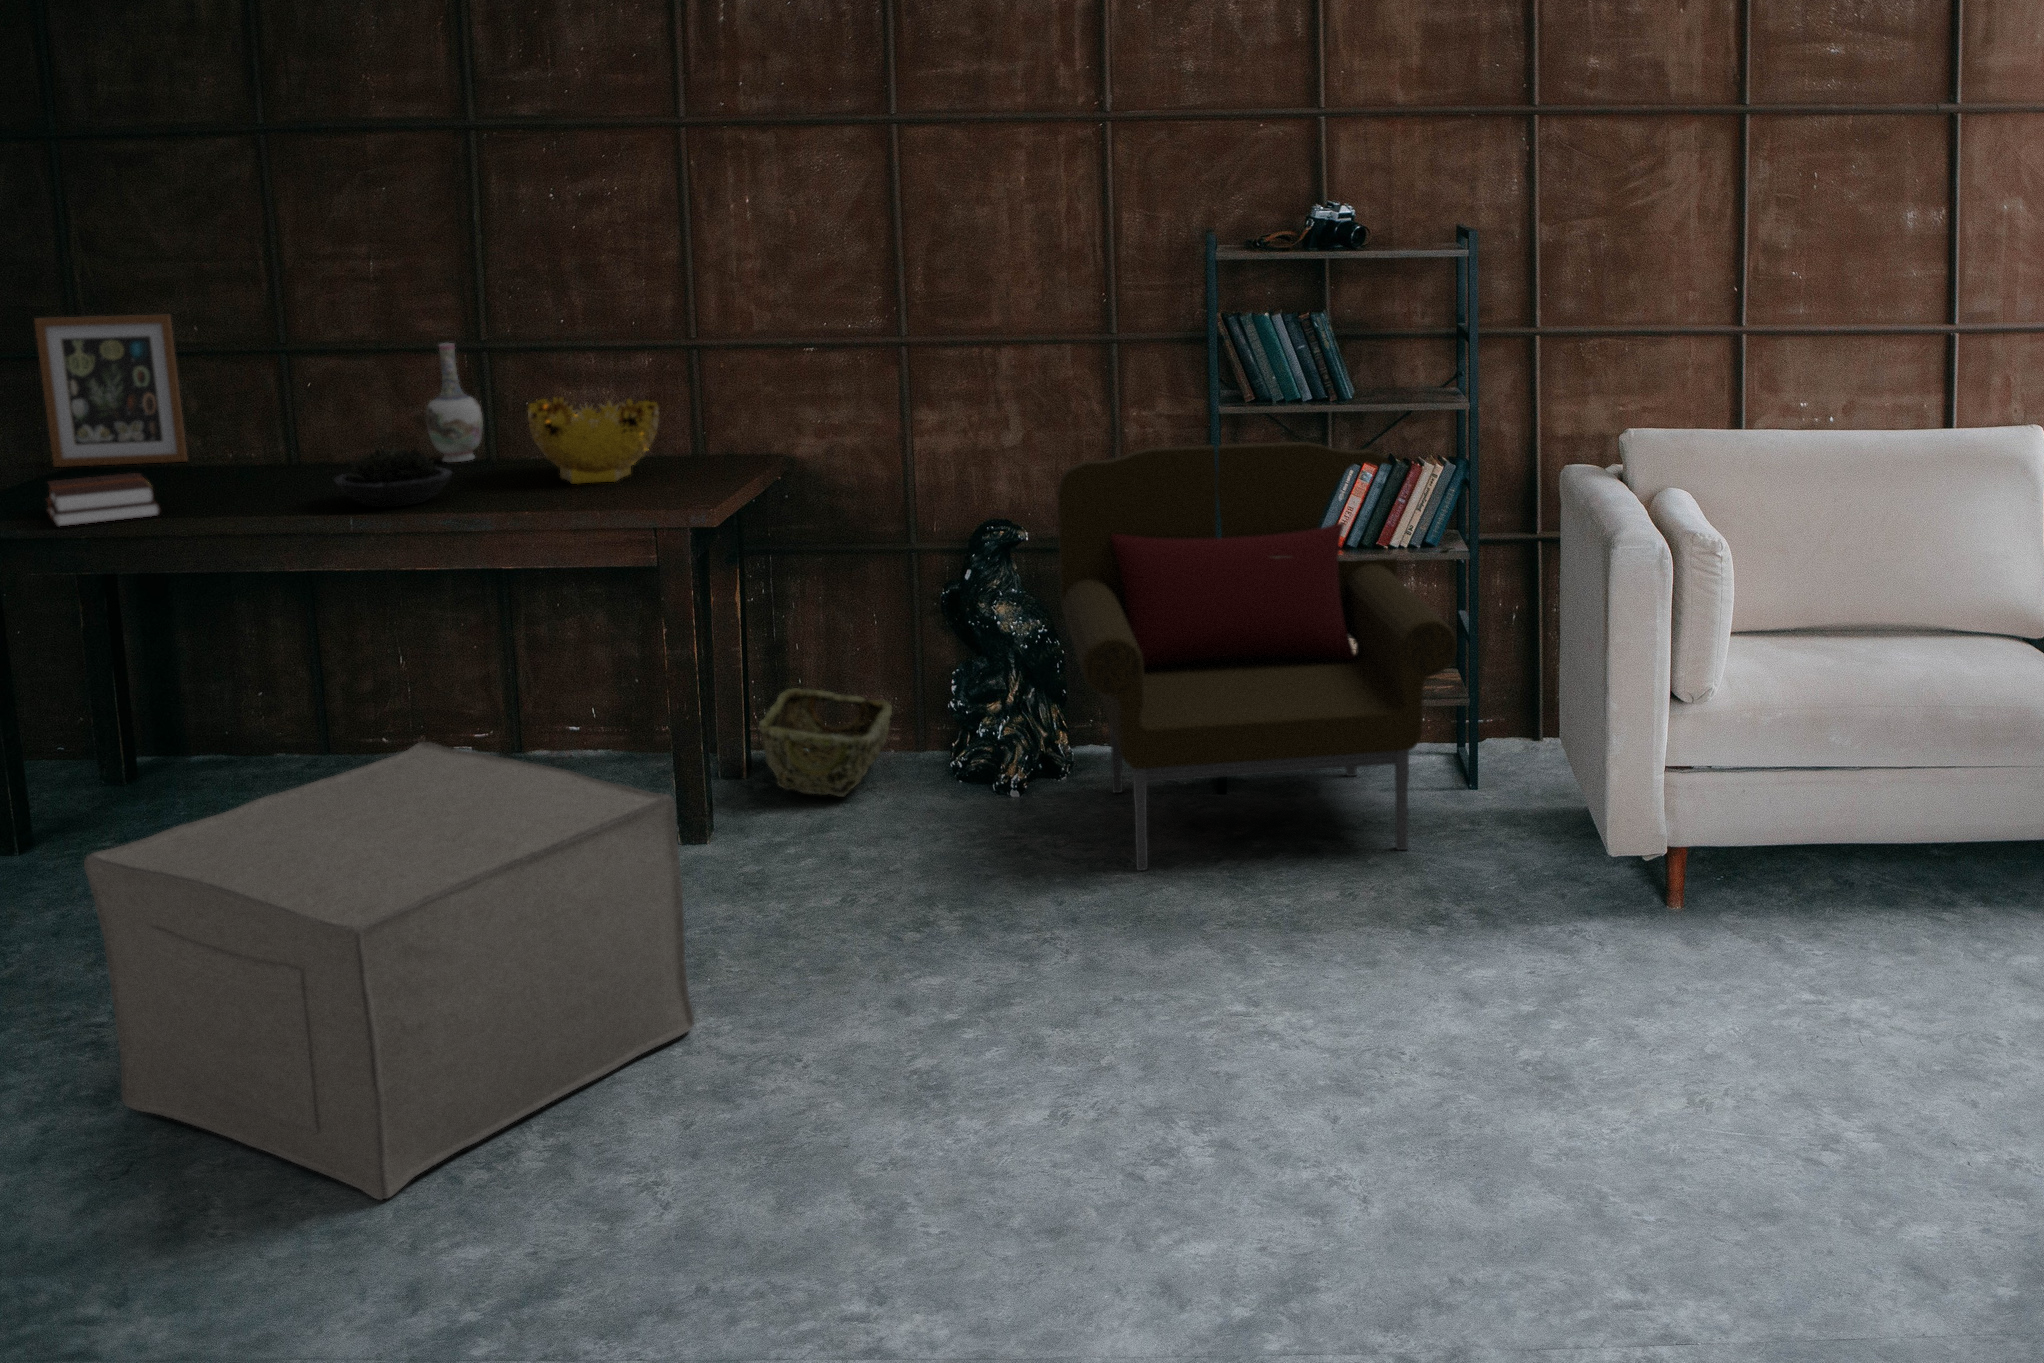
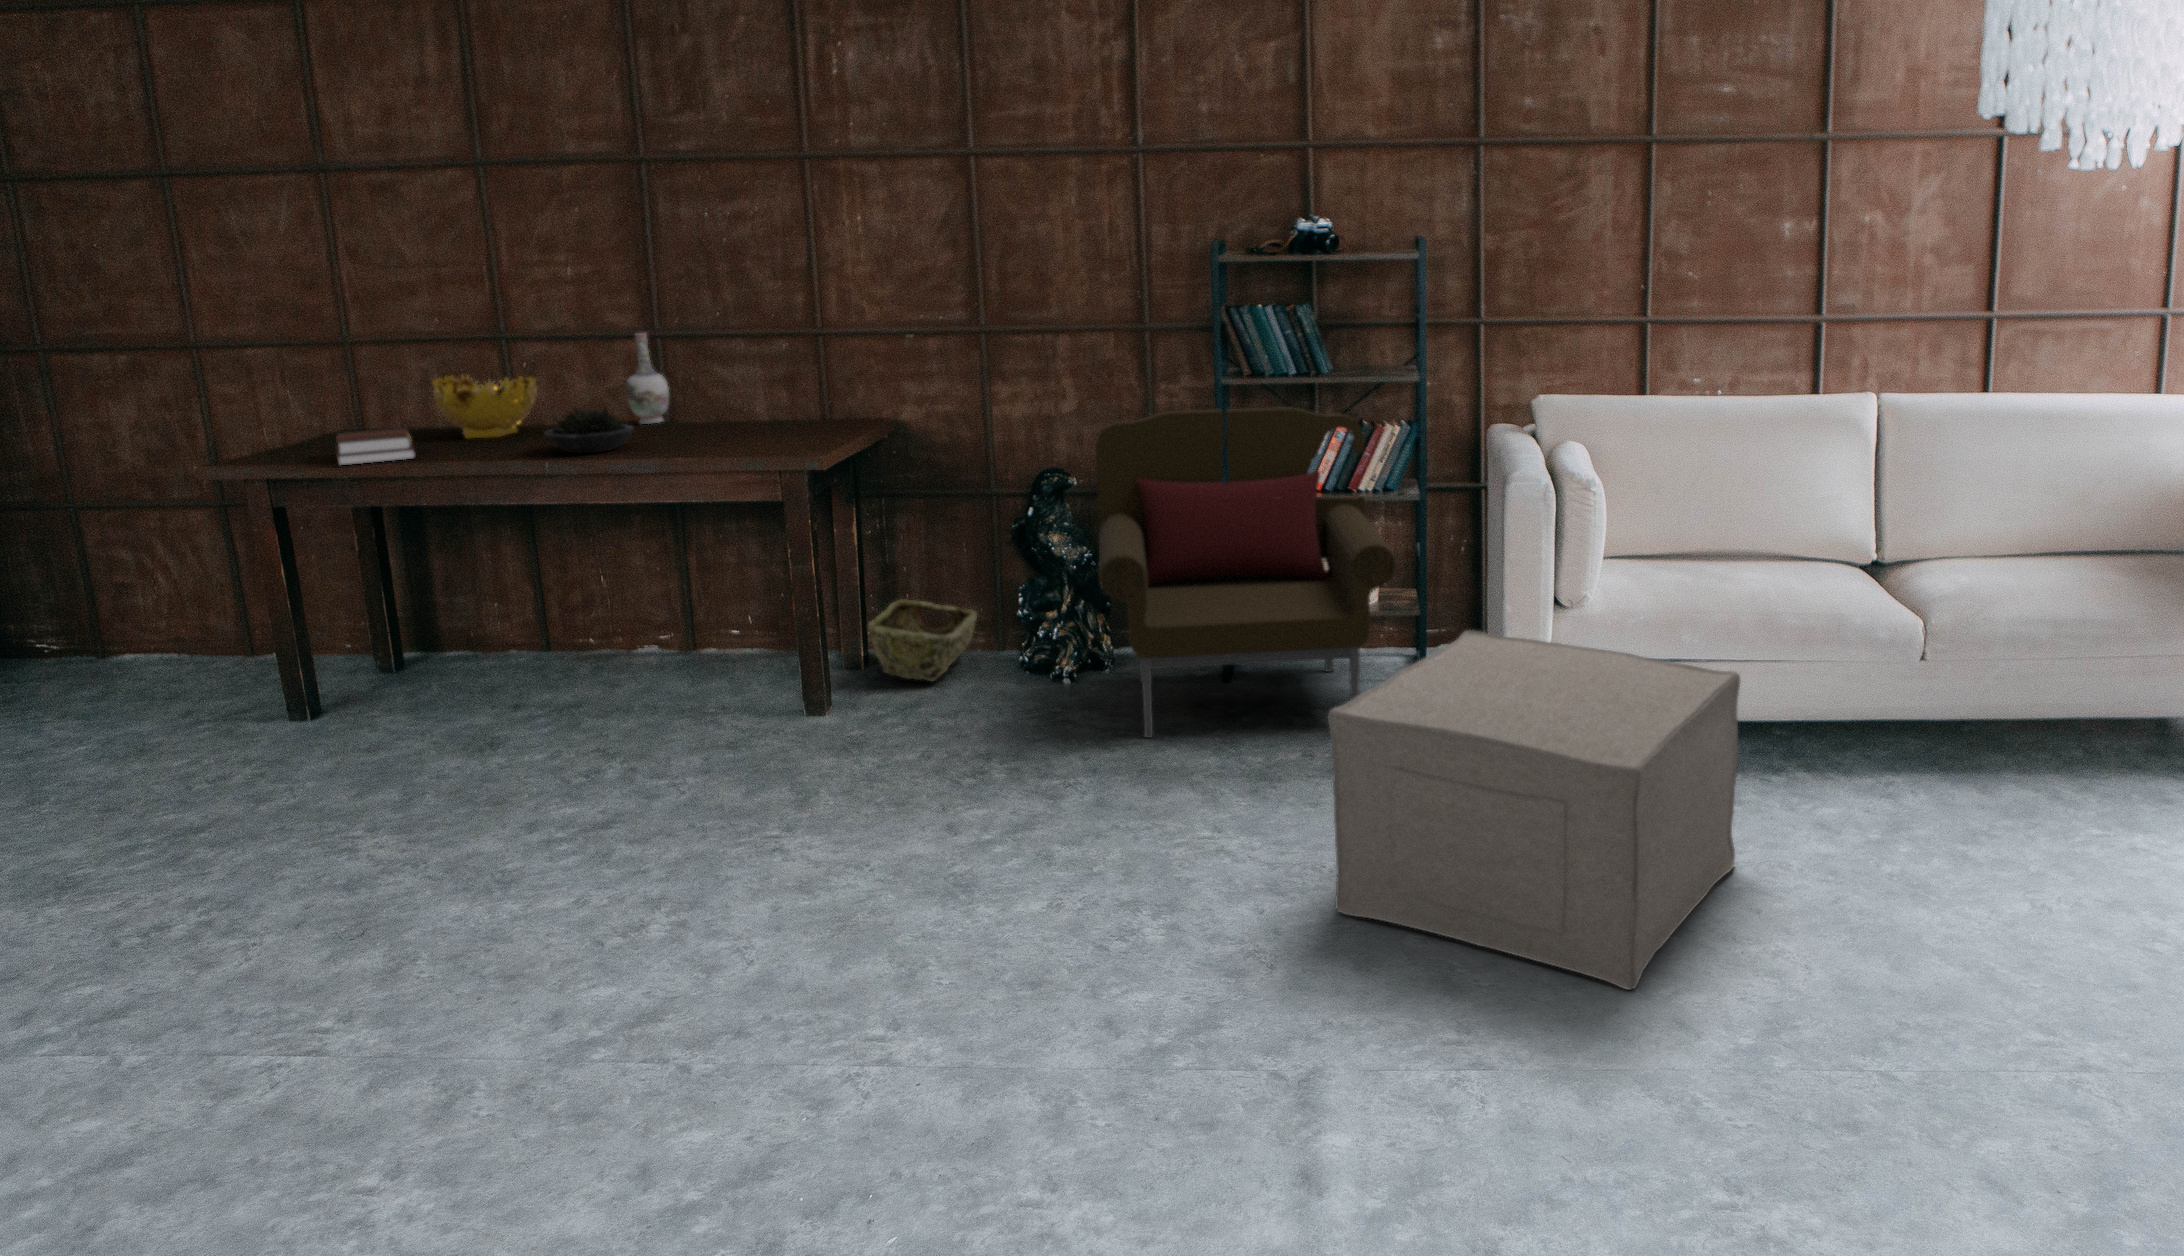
picture frame: present [35,315,187,467] -> none [340,312,455,427]
decorative bowl: present [528,397,659,484] -> present [433,376,537,439]
ottoman: present [84,742,694,1200] -> present [1328,630,1740,990]

